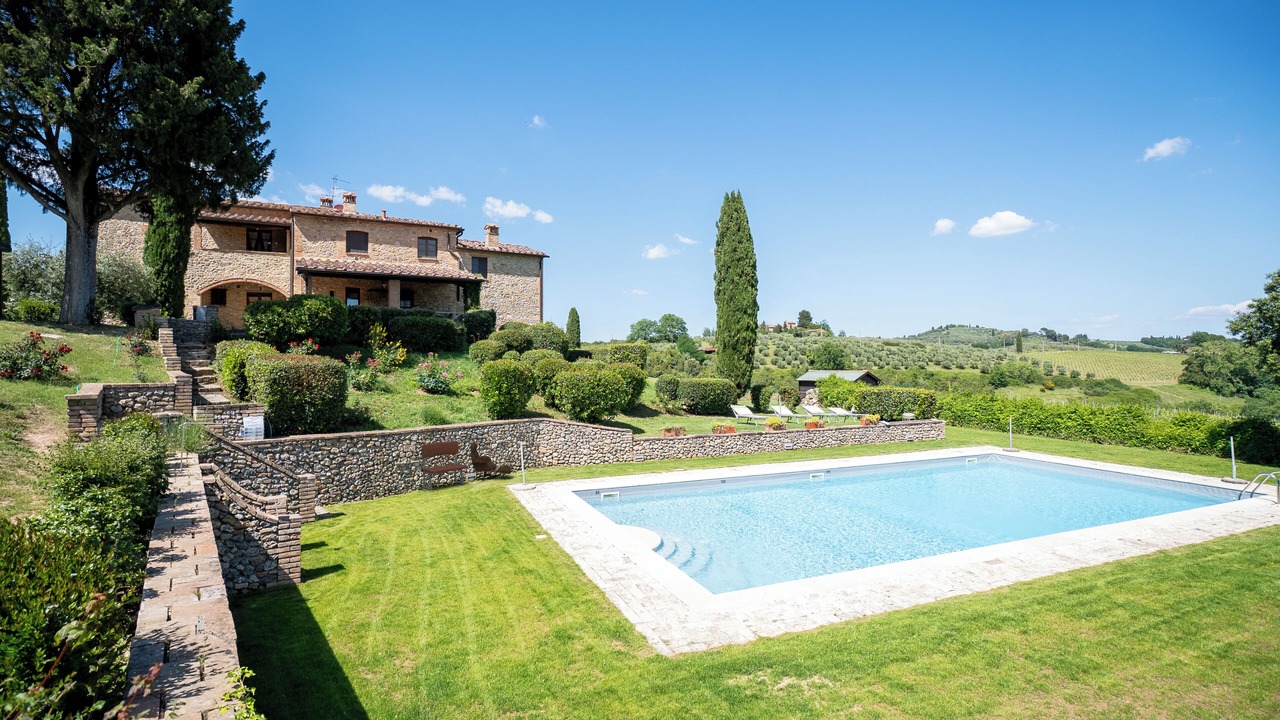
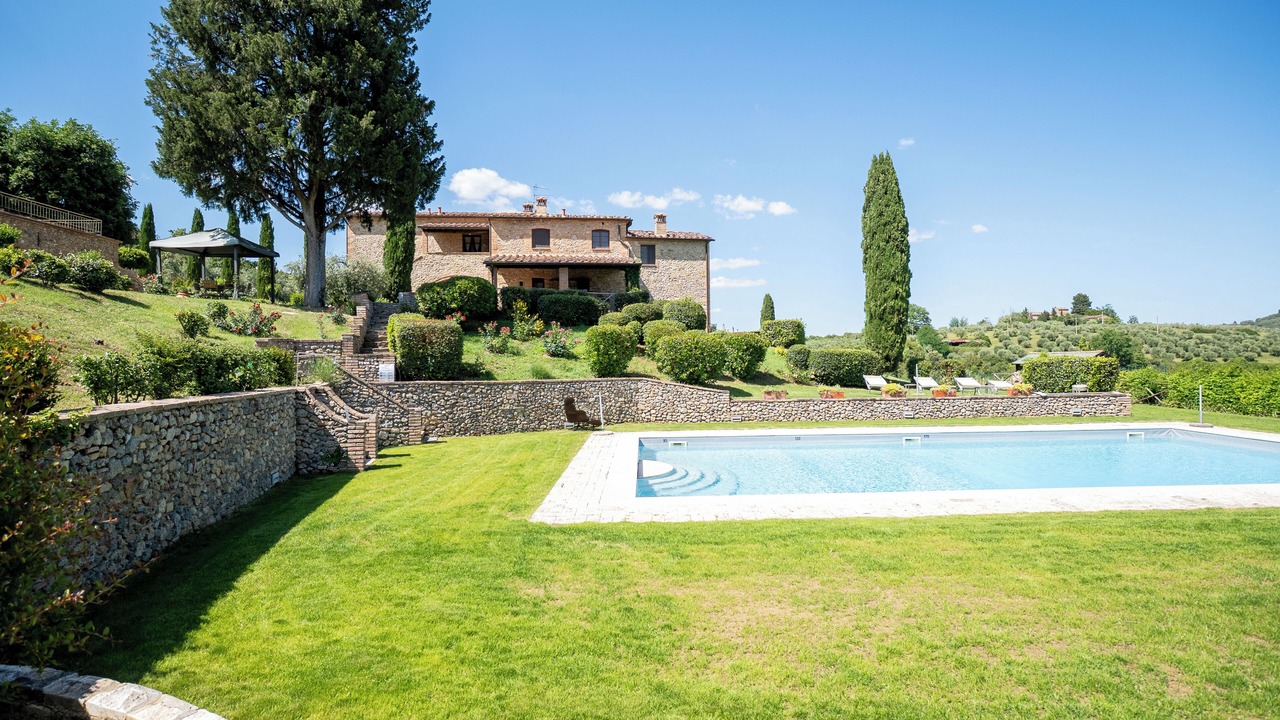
bench: present [422,441,468,490] -> none [520,394,558,434]
potted plant: none [247,556,297,596] -> present [321,445,350,472]

